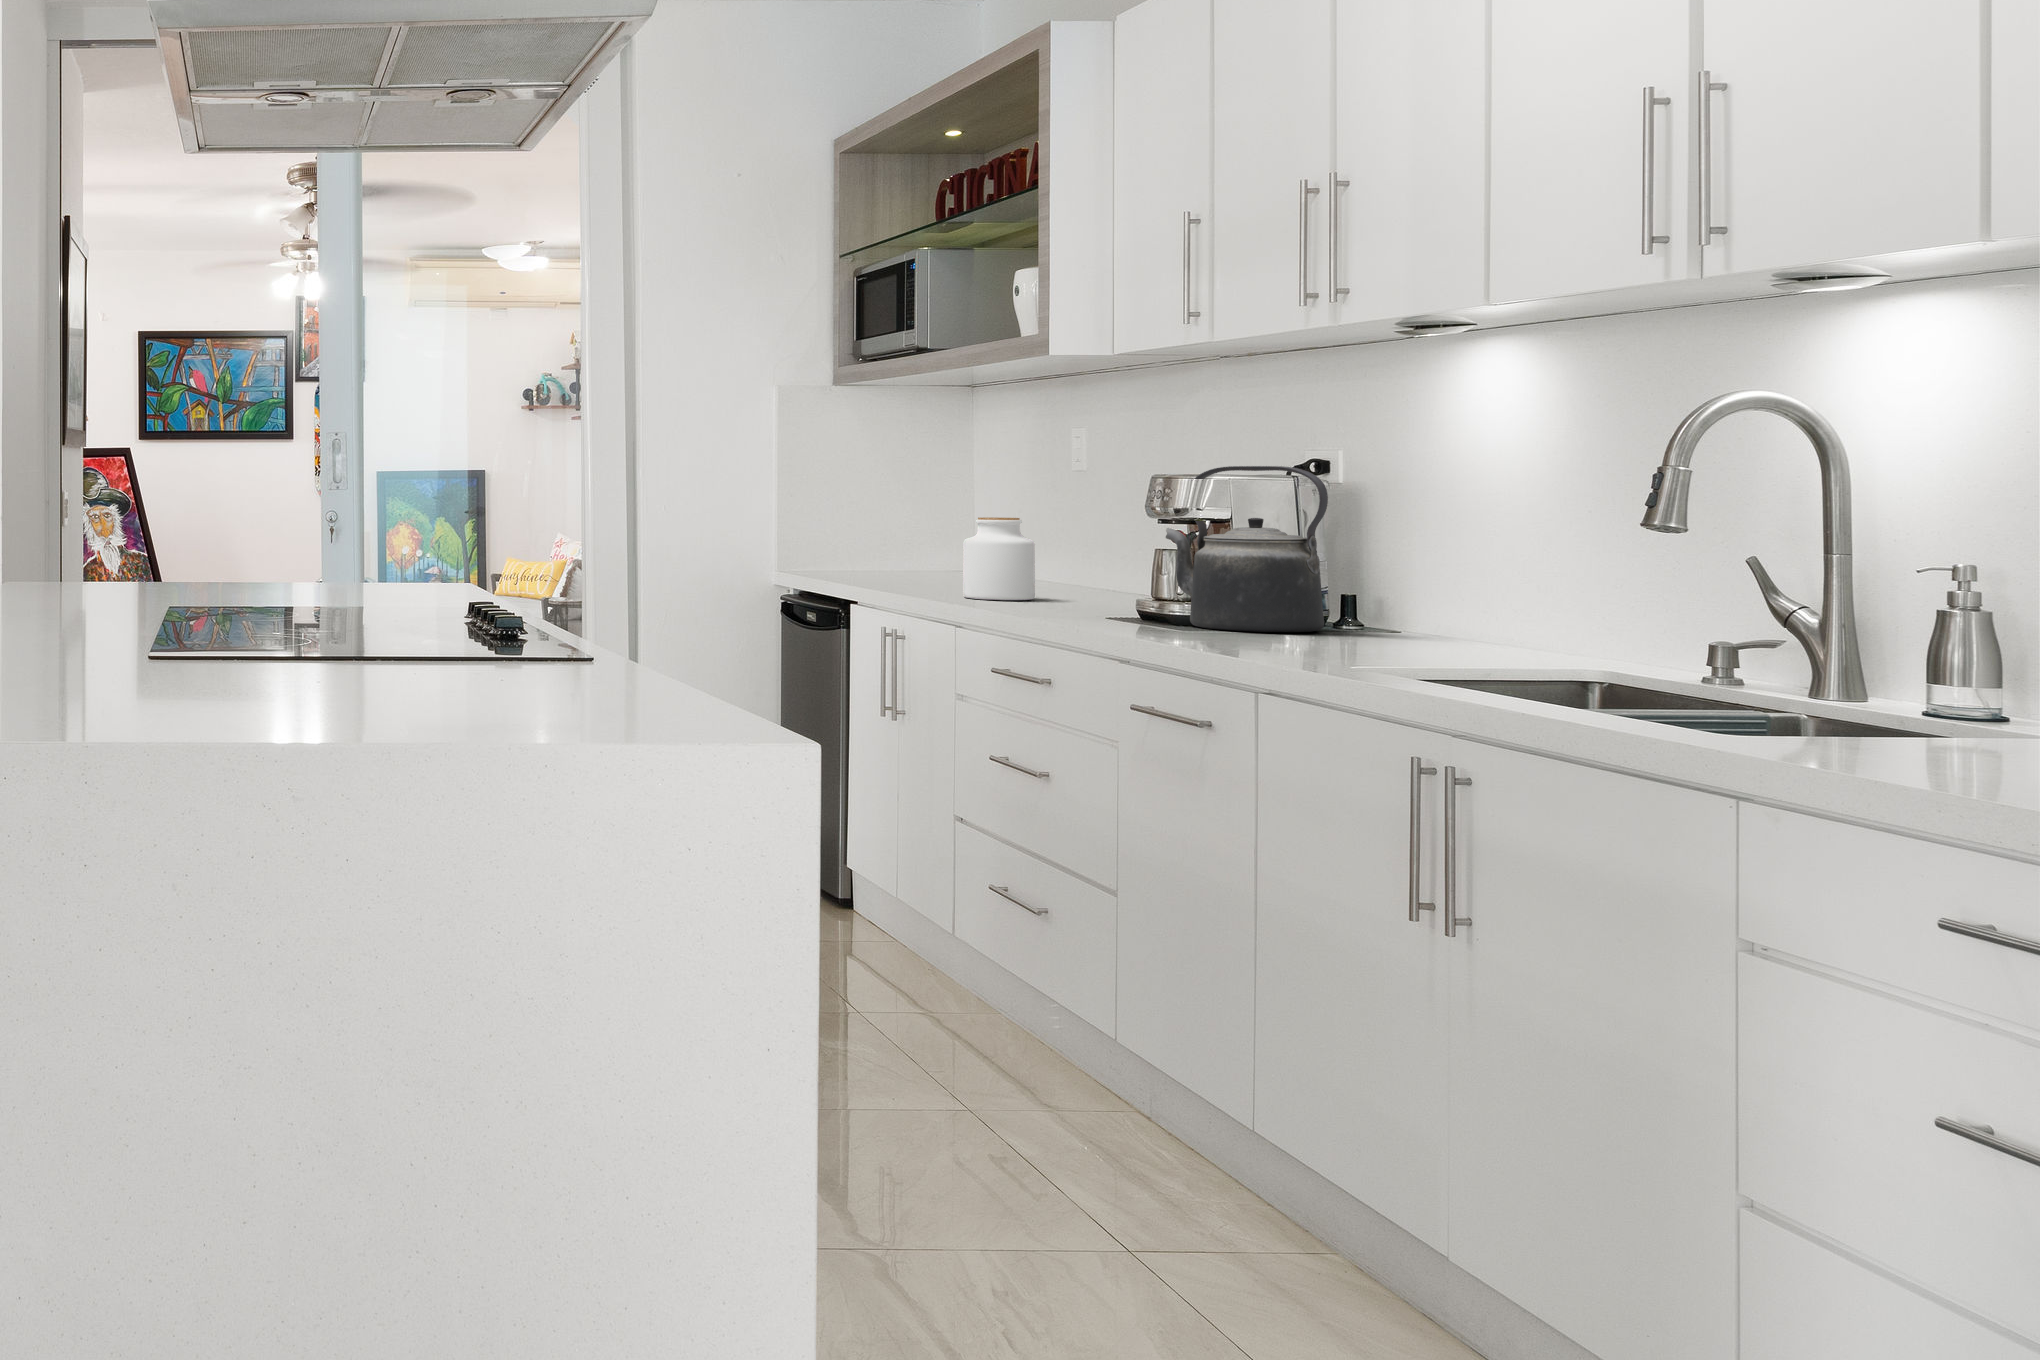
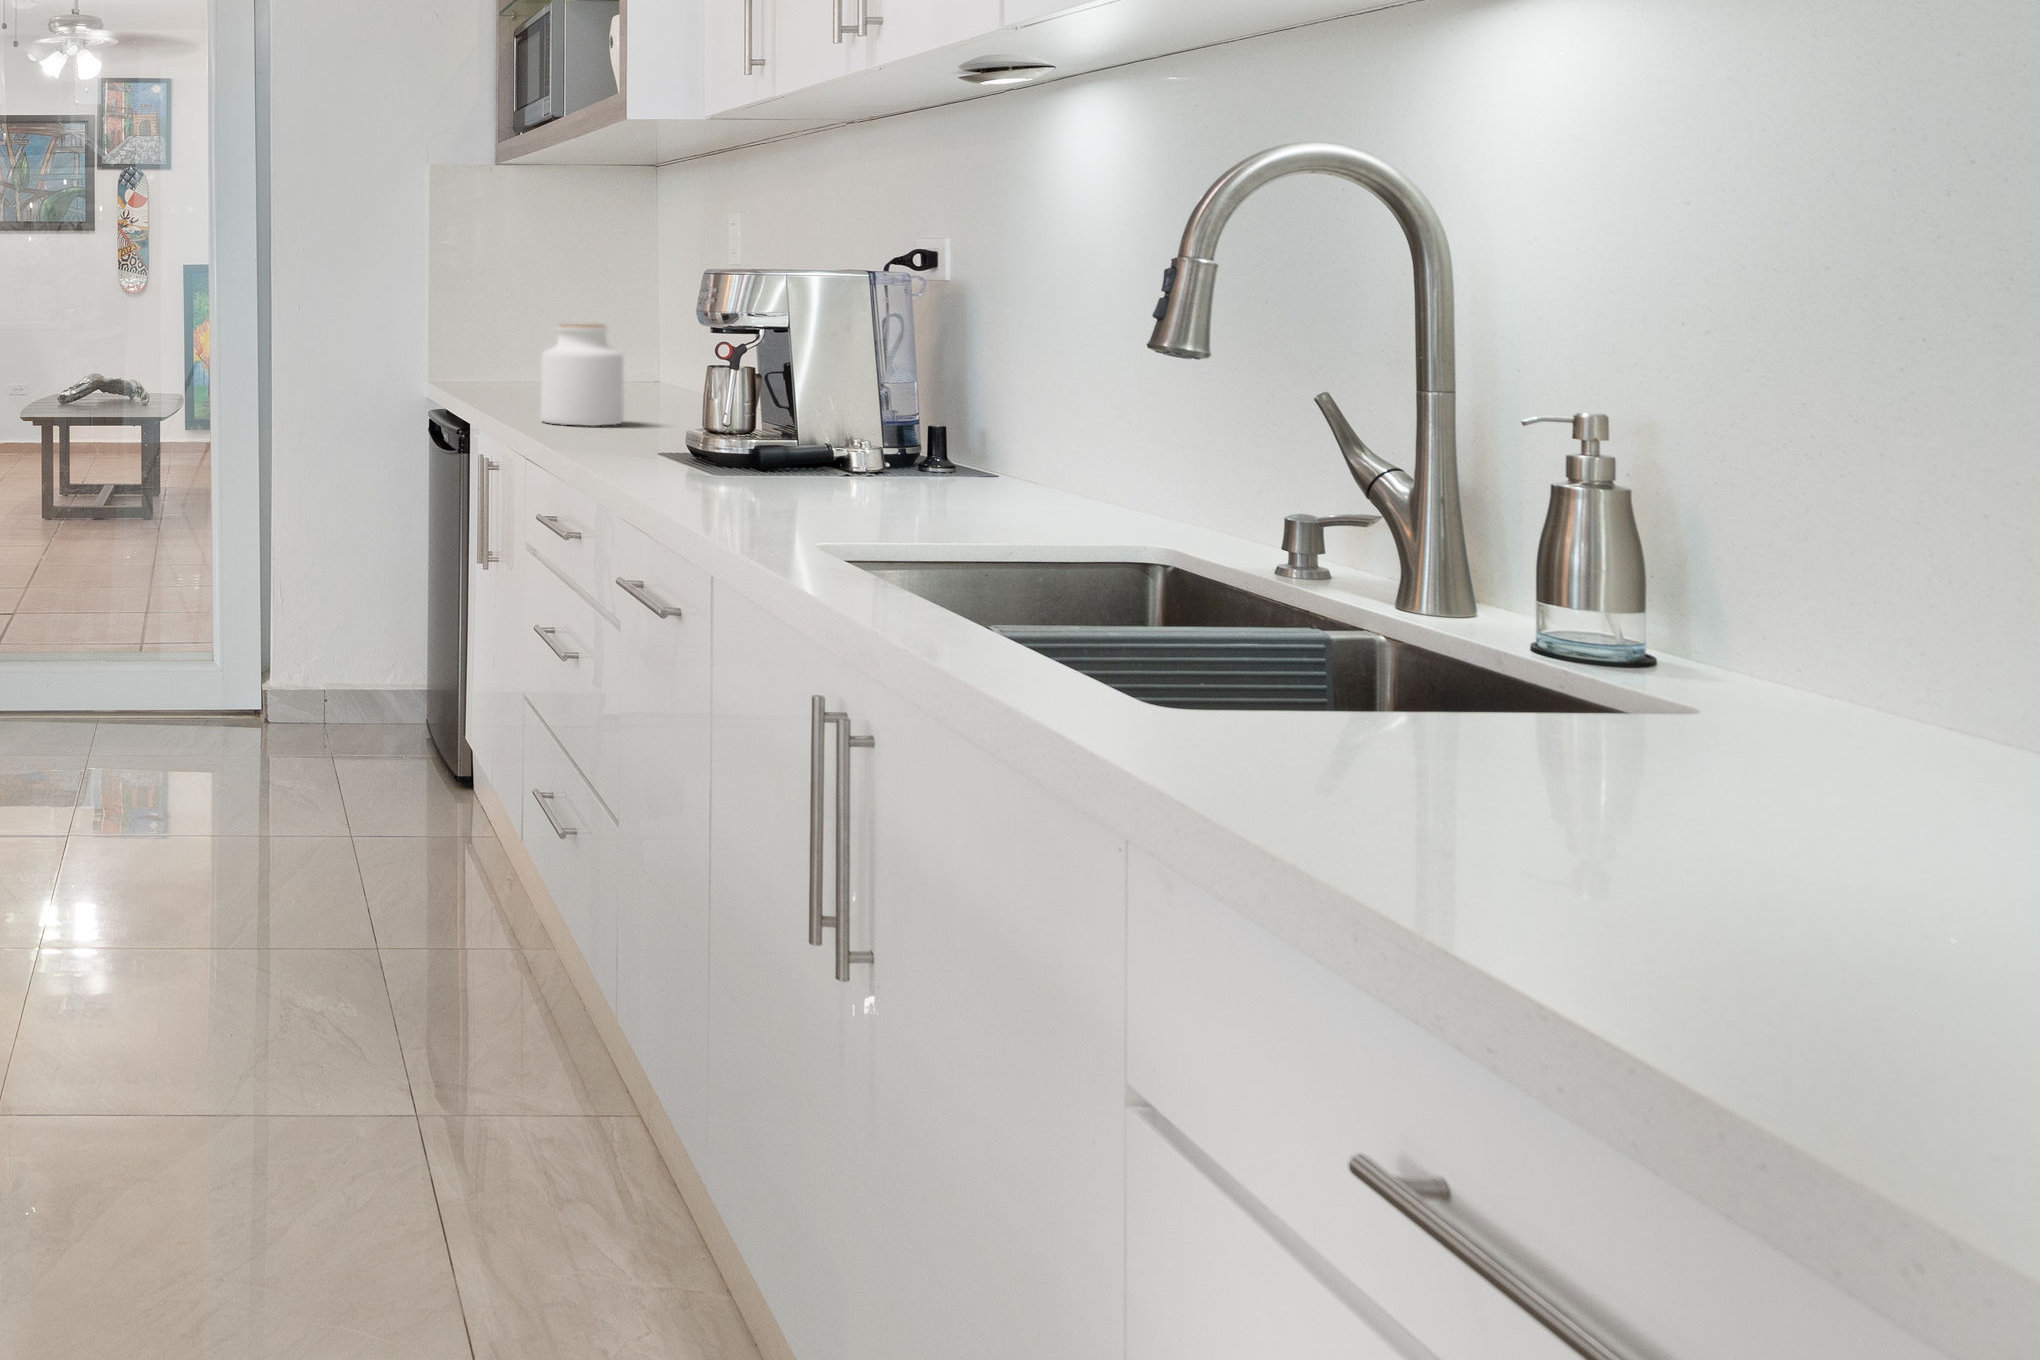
kettle: present [1166,466,1328,632] -> none [719,261,897,476]

